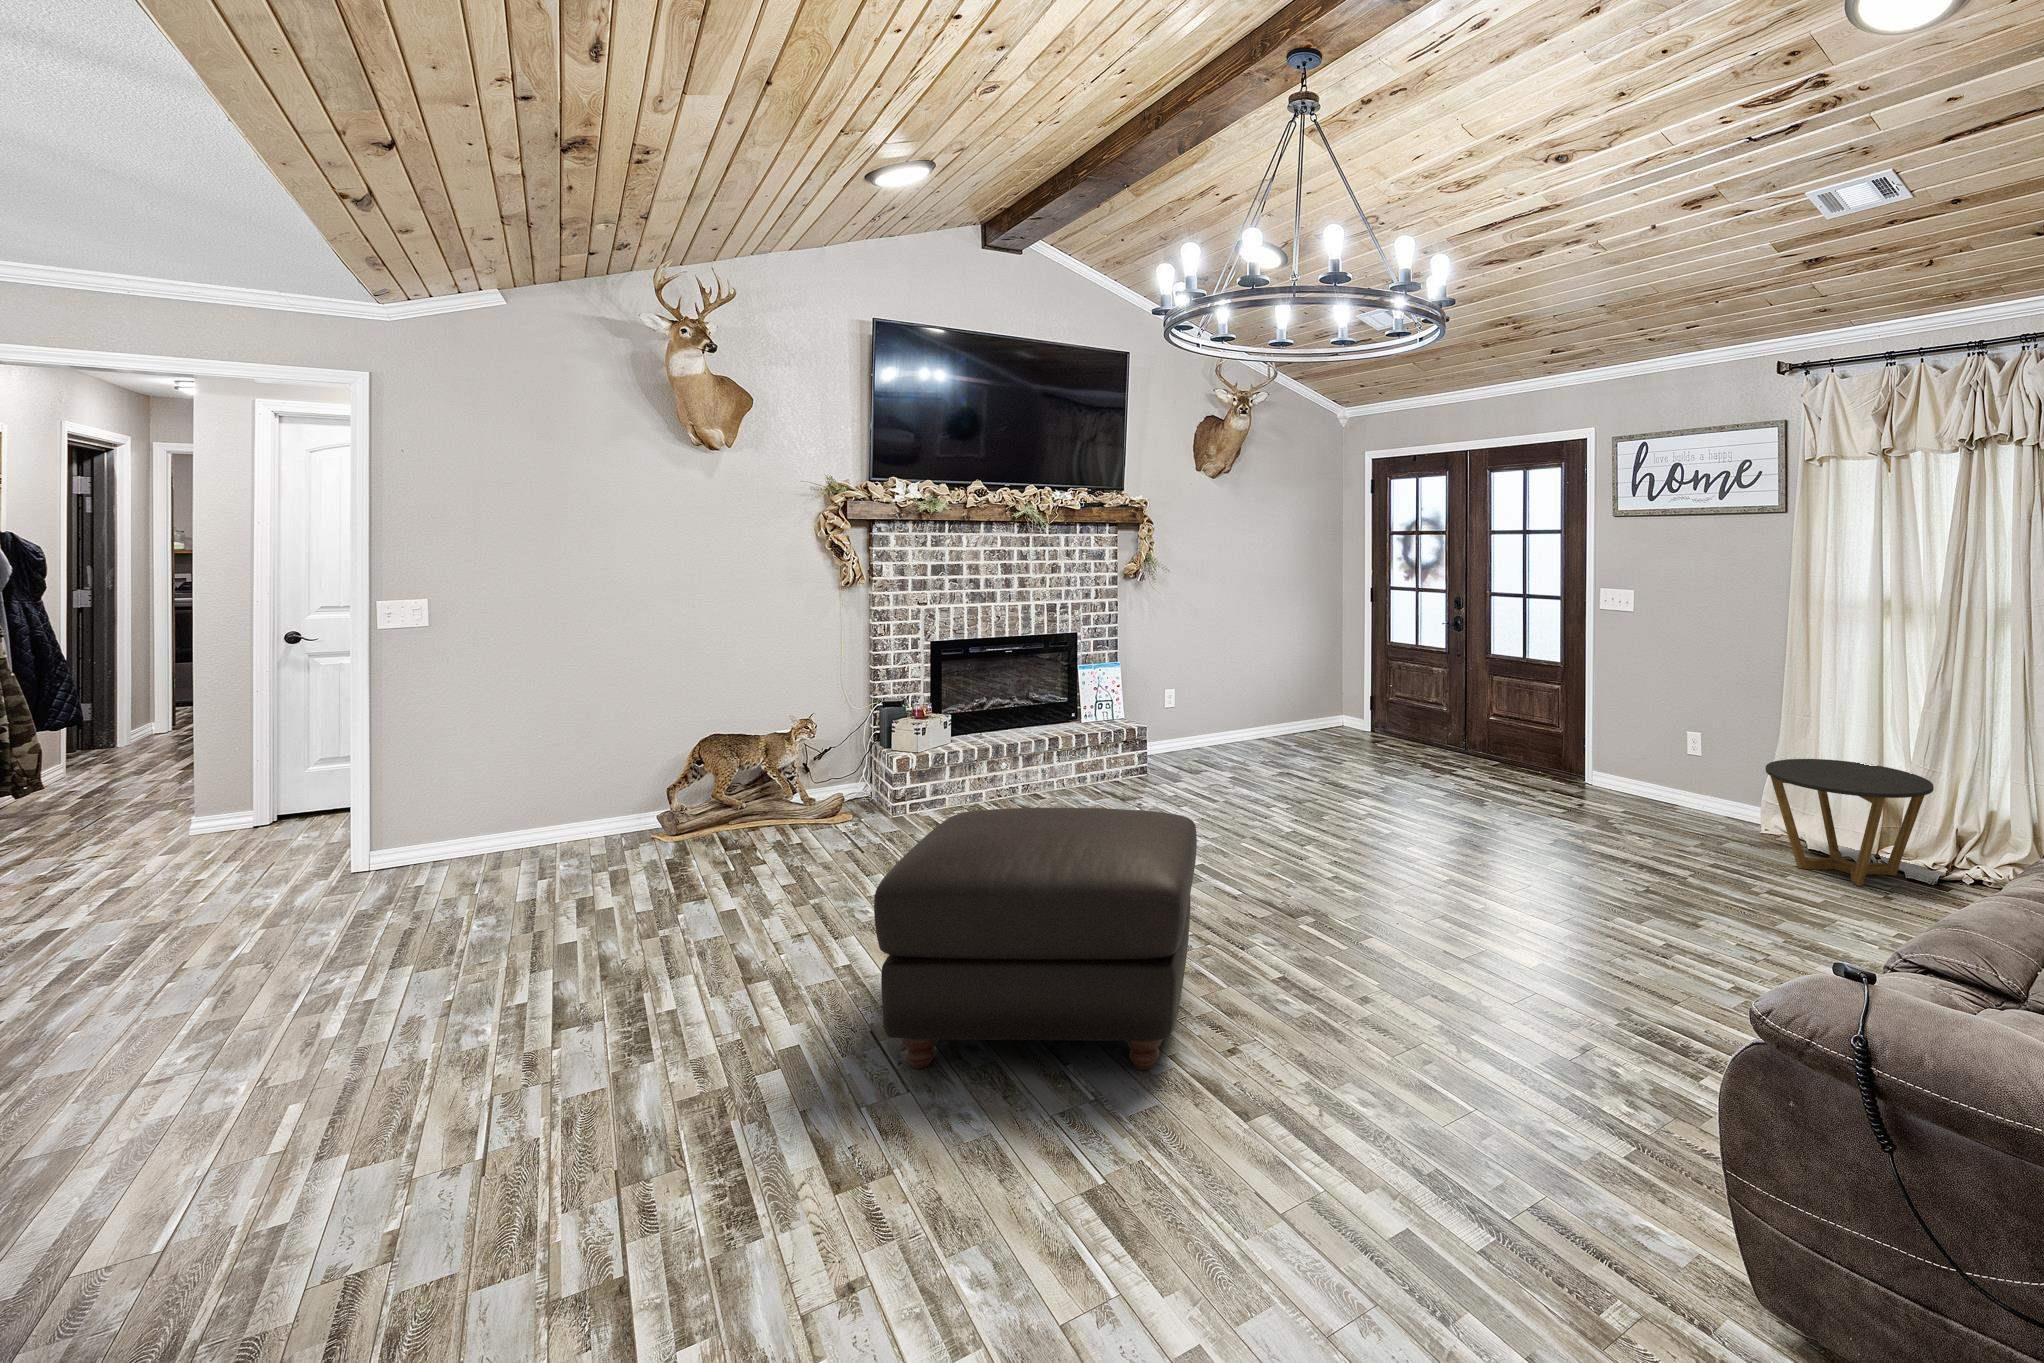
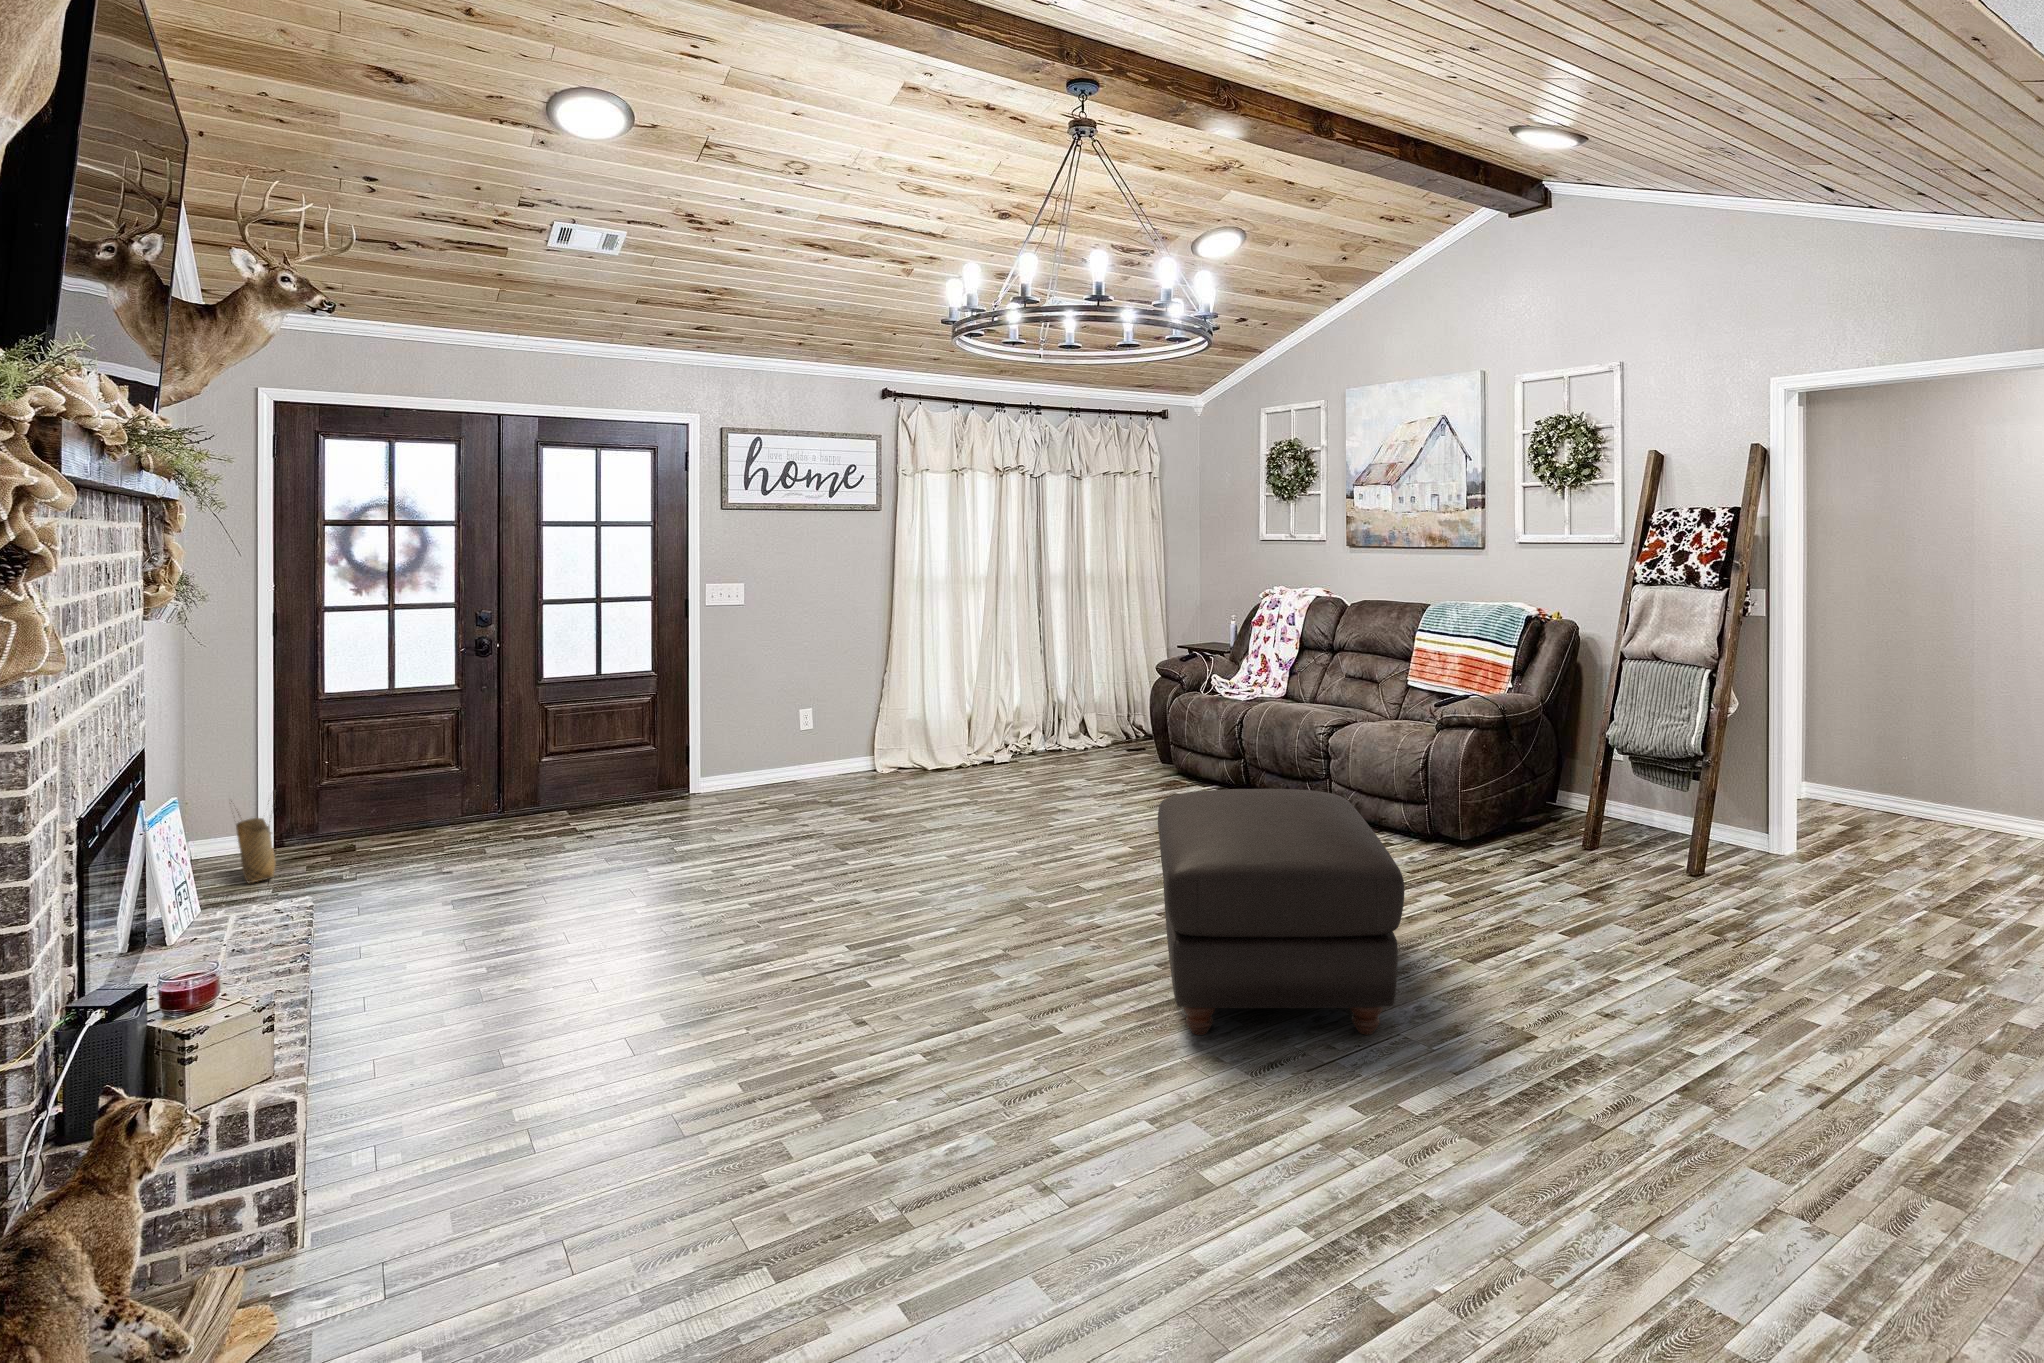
woven basket: none [1306,684,1336,735] -> present [231,801,276,883]
side table: present [1766,759,1934,886] -> none [930,685,1031,768]

